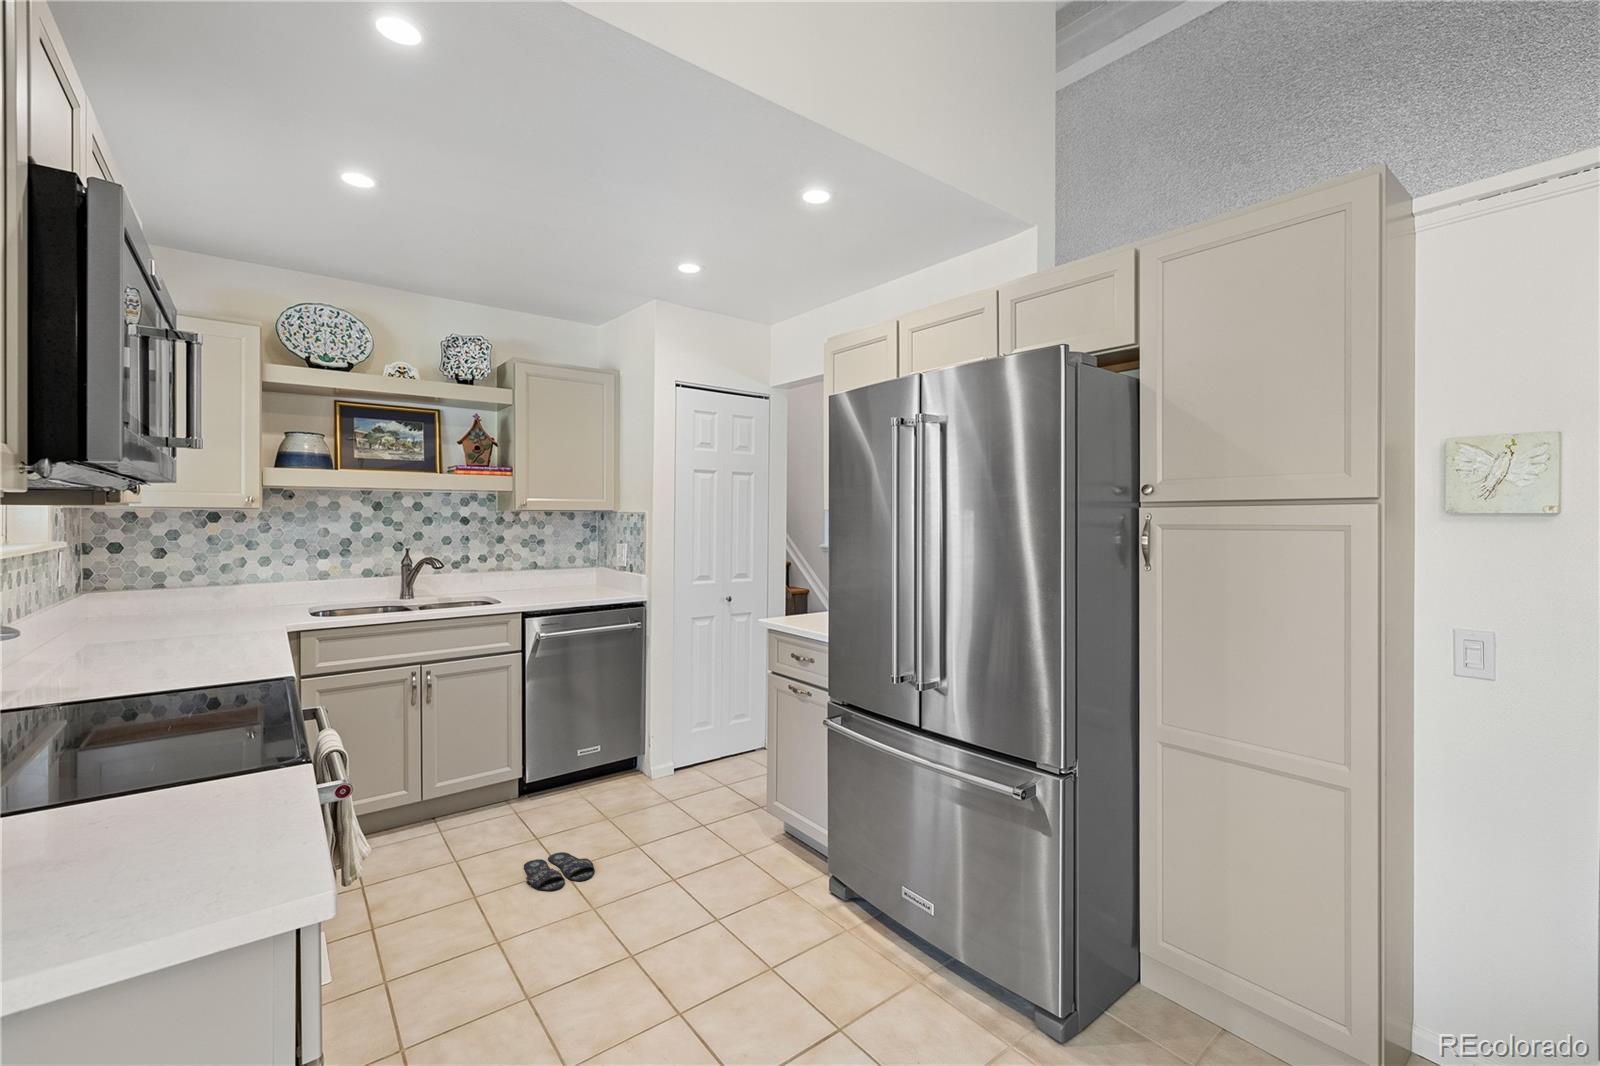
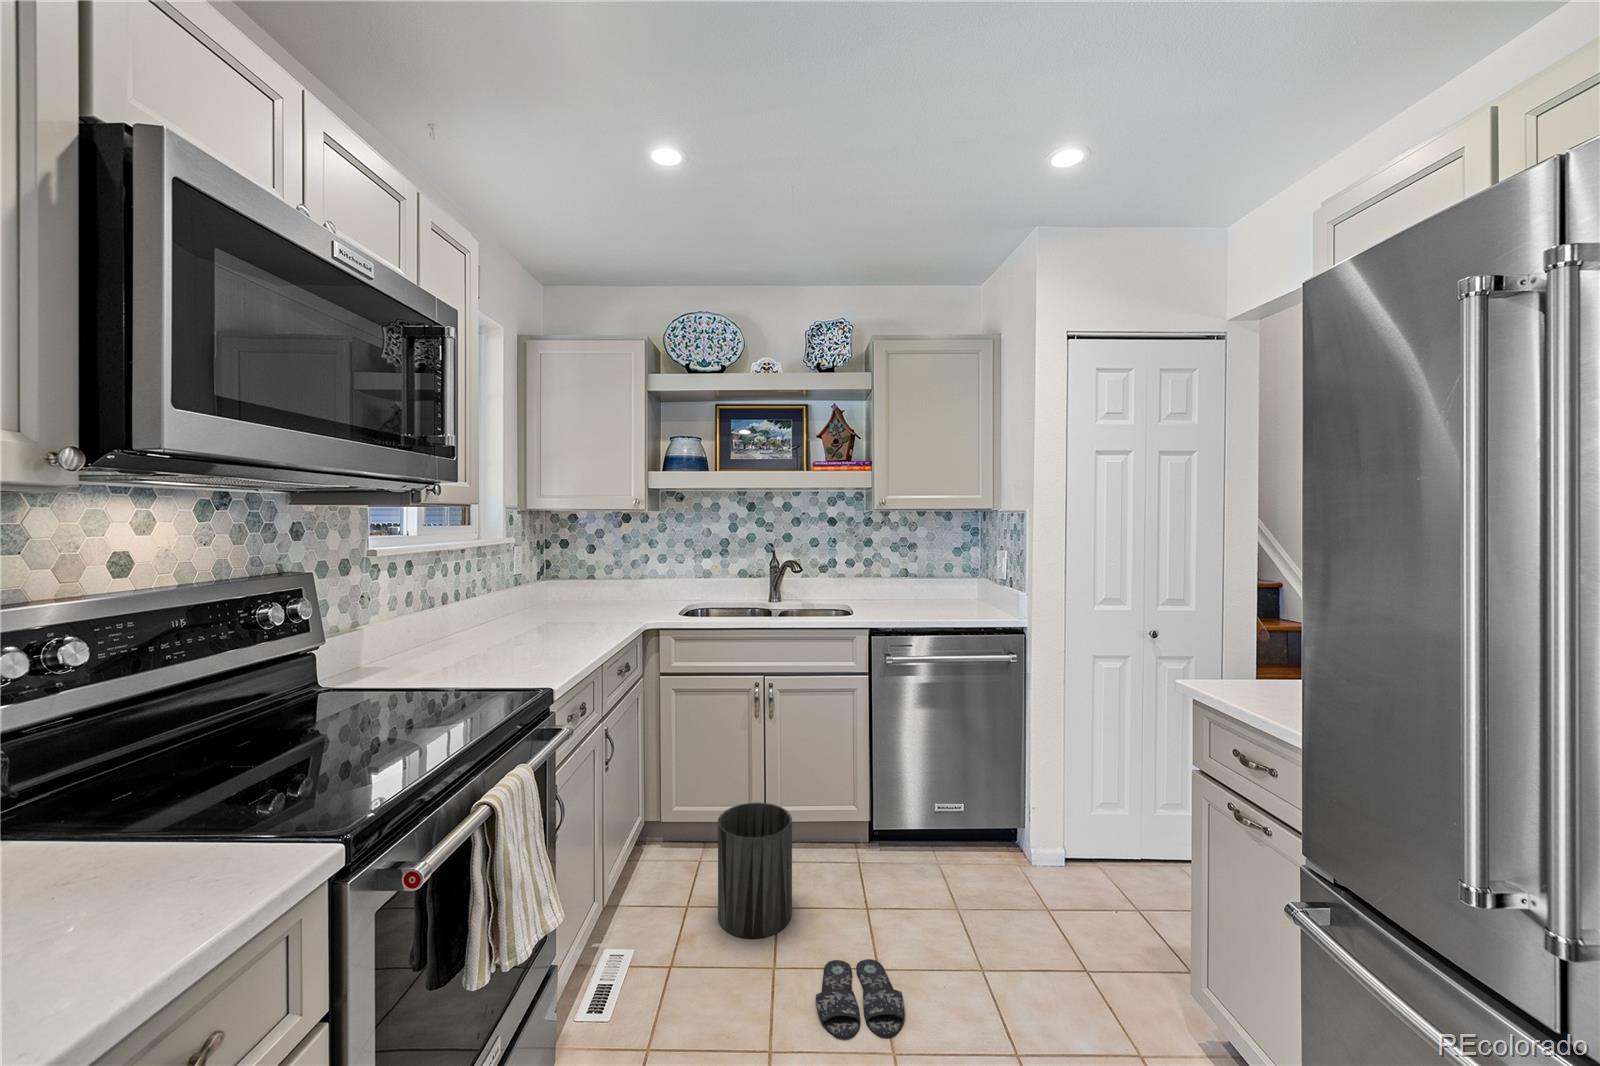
trash can: none [408,767,479,875] -> present [718,802,792,938]

